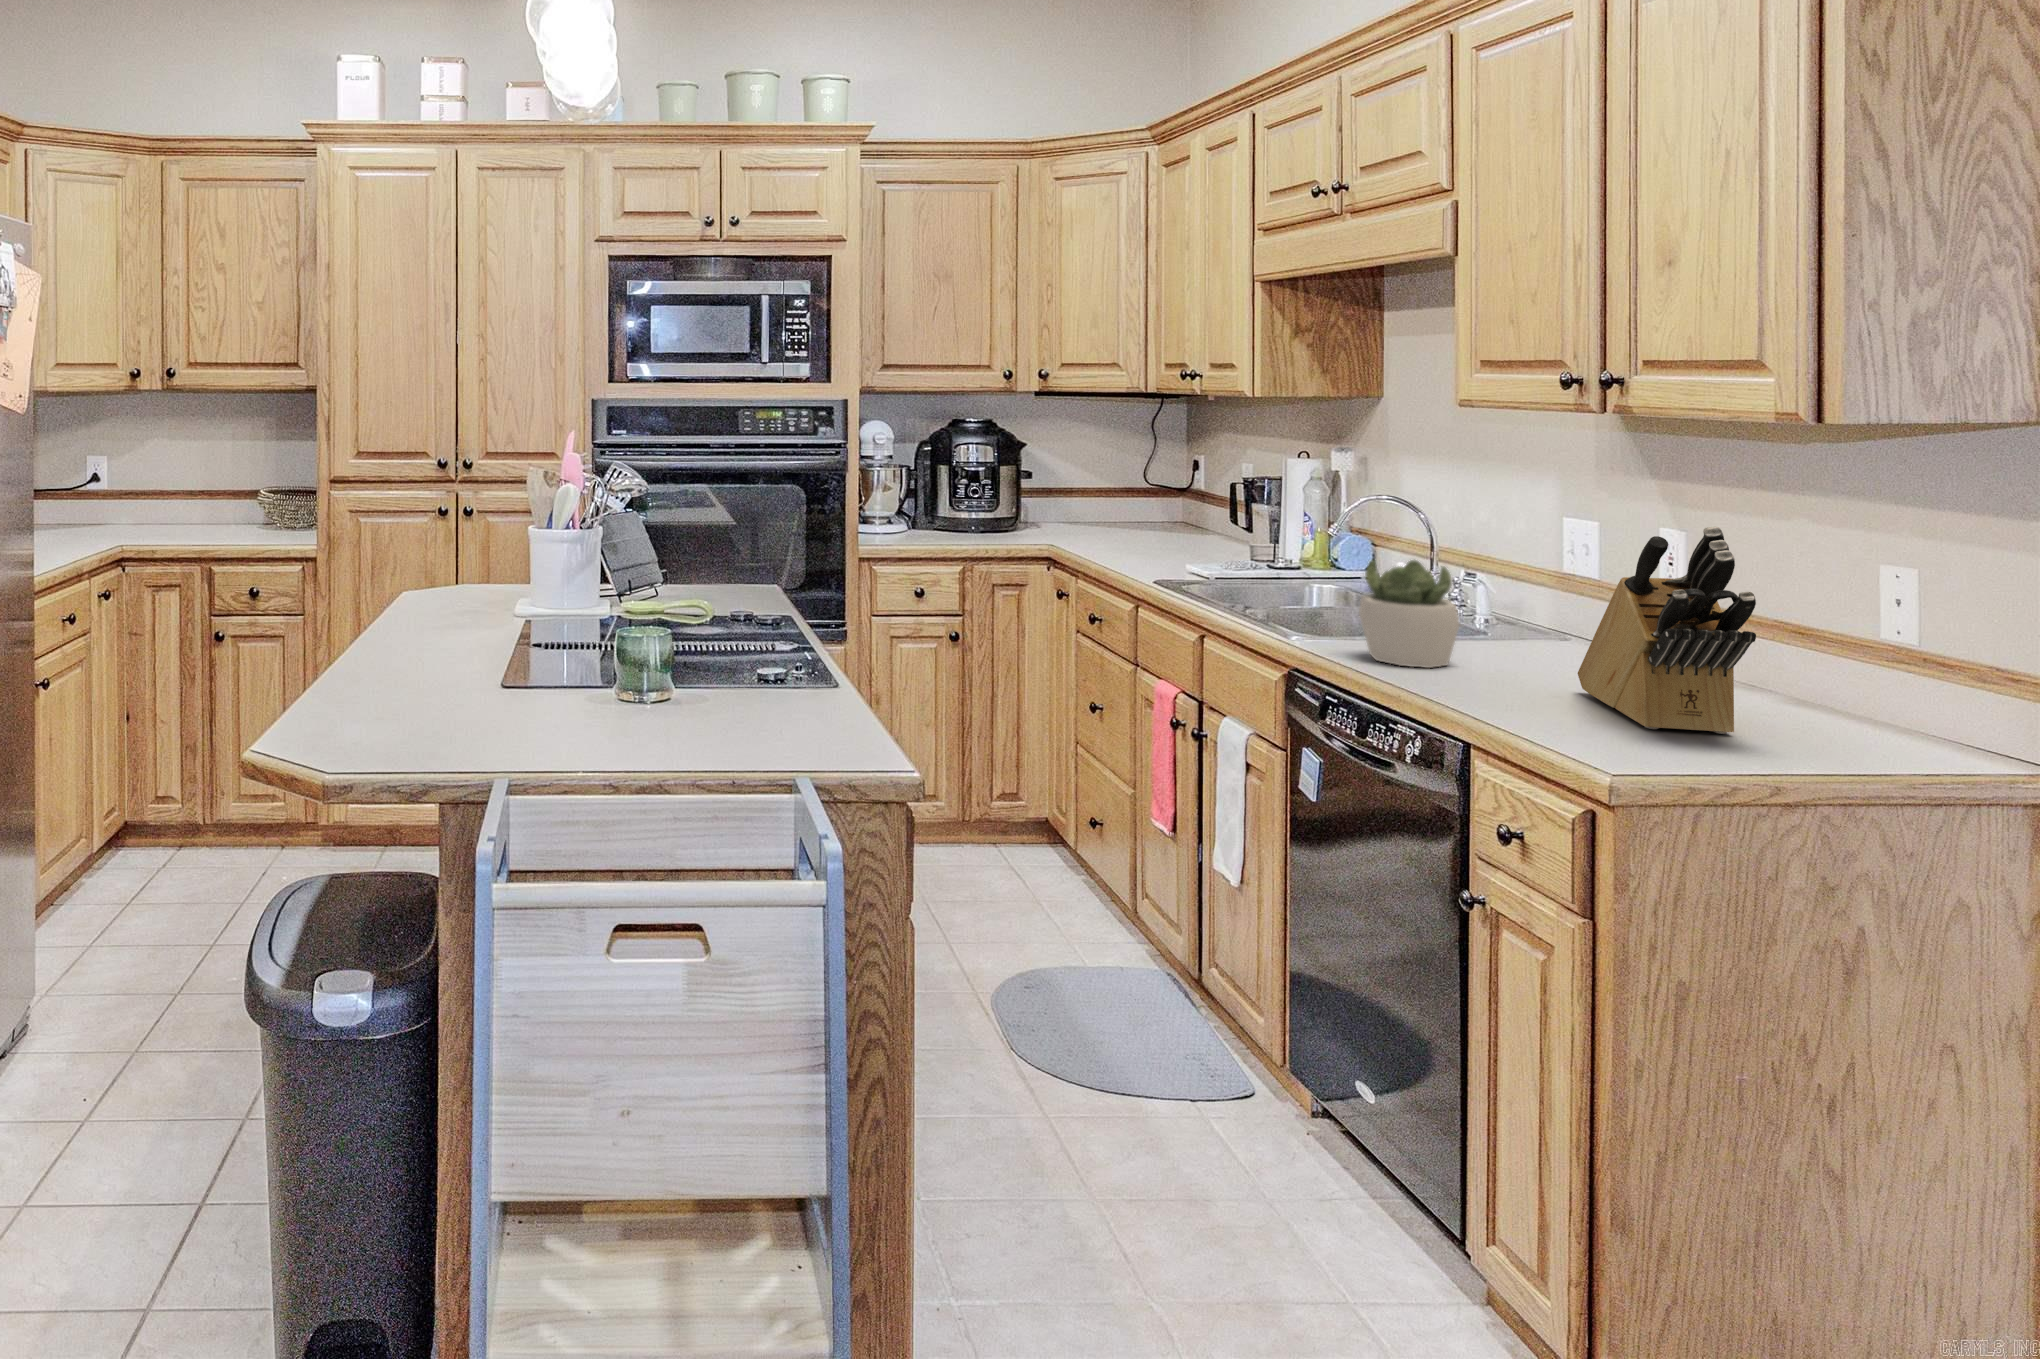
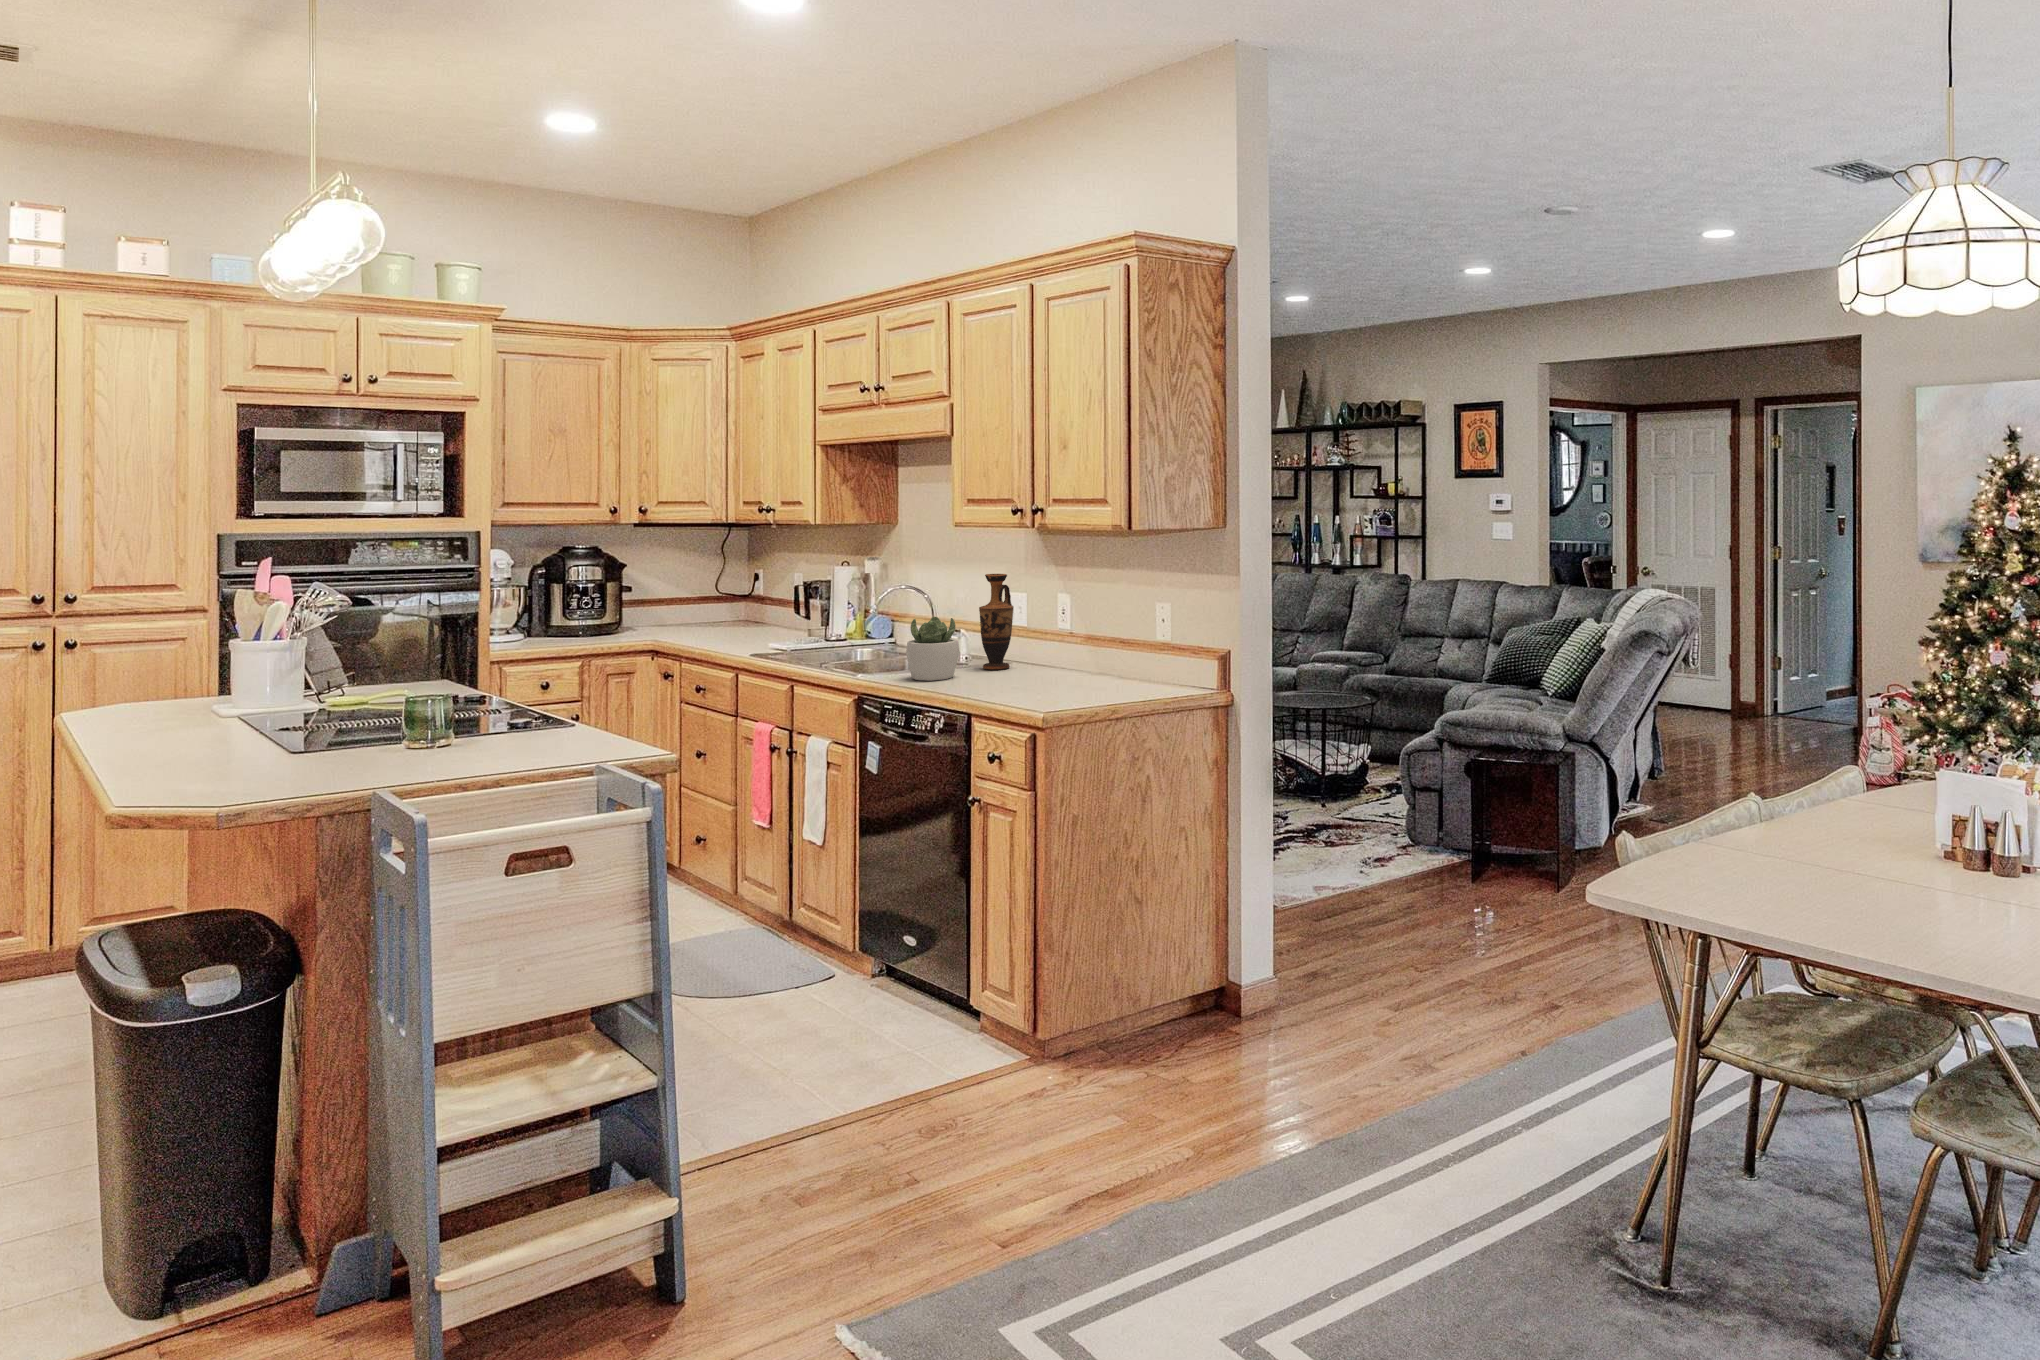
vase: none [1506,496,1580,666] -> present [979,574,1014,670]
knife block: present [1578,526,1756,734] -> none [1018,580,1098,689]

